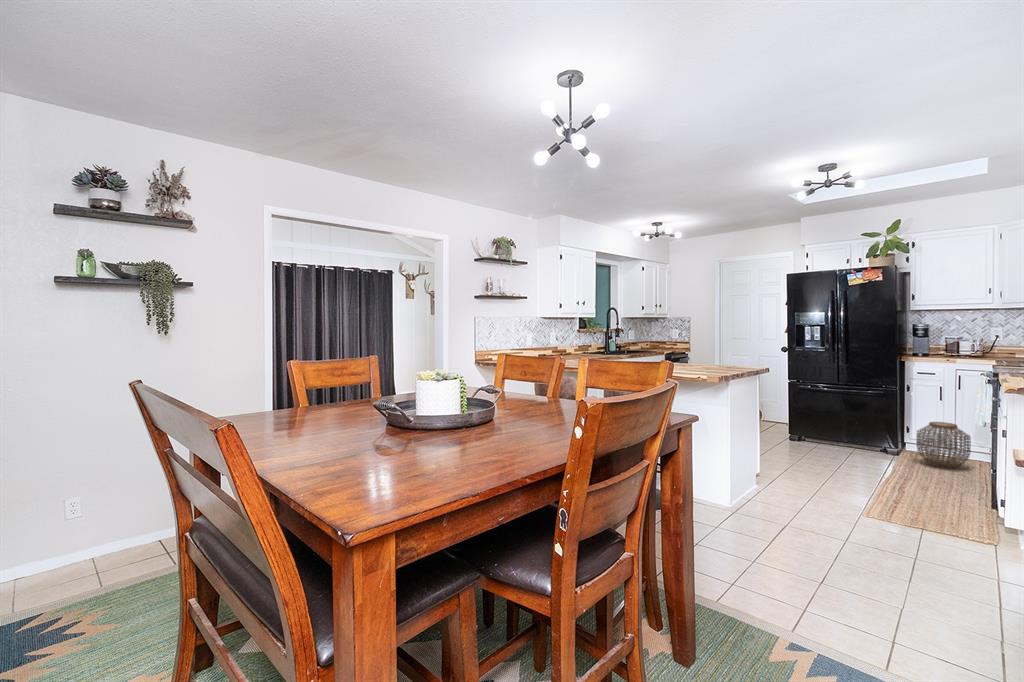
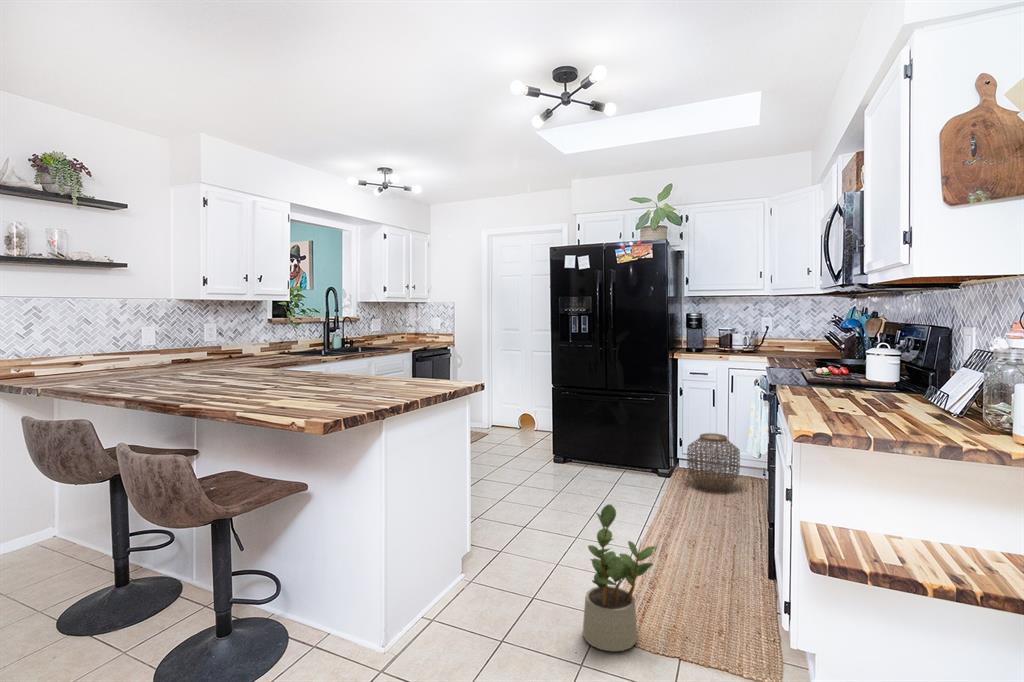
potted plant: none [852,447,911,540] -> present [583,504,656,651]

